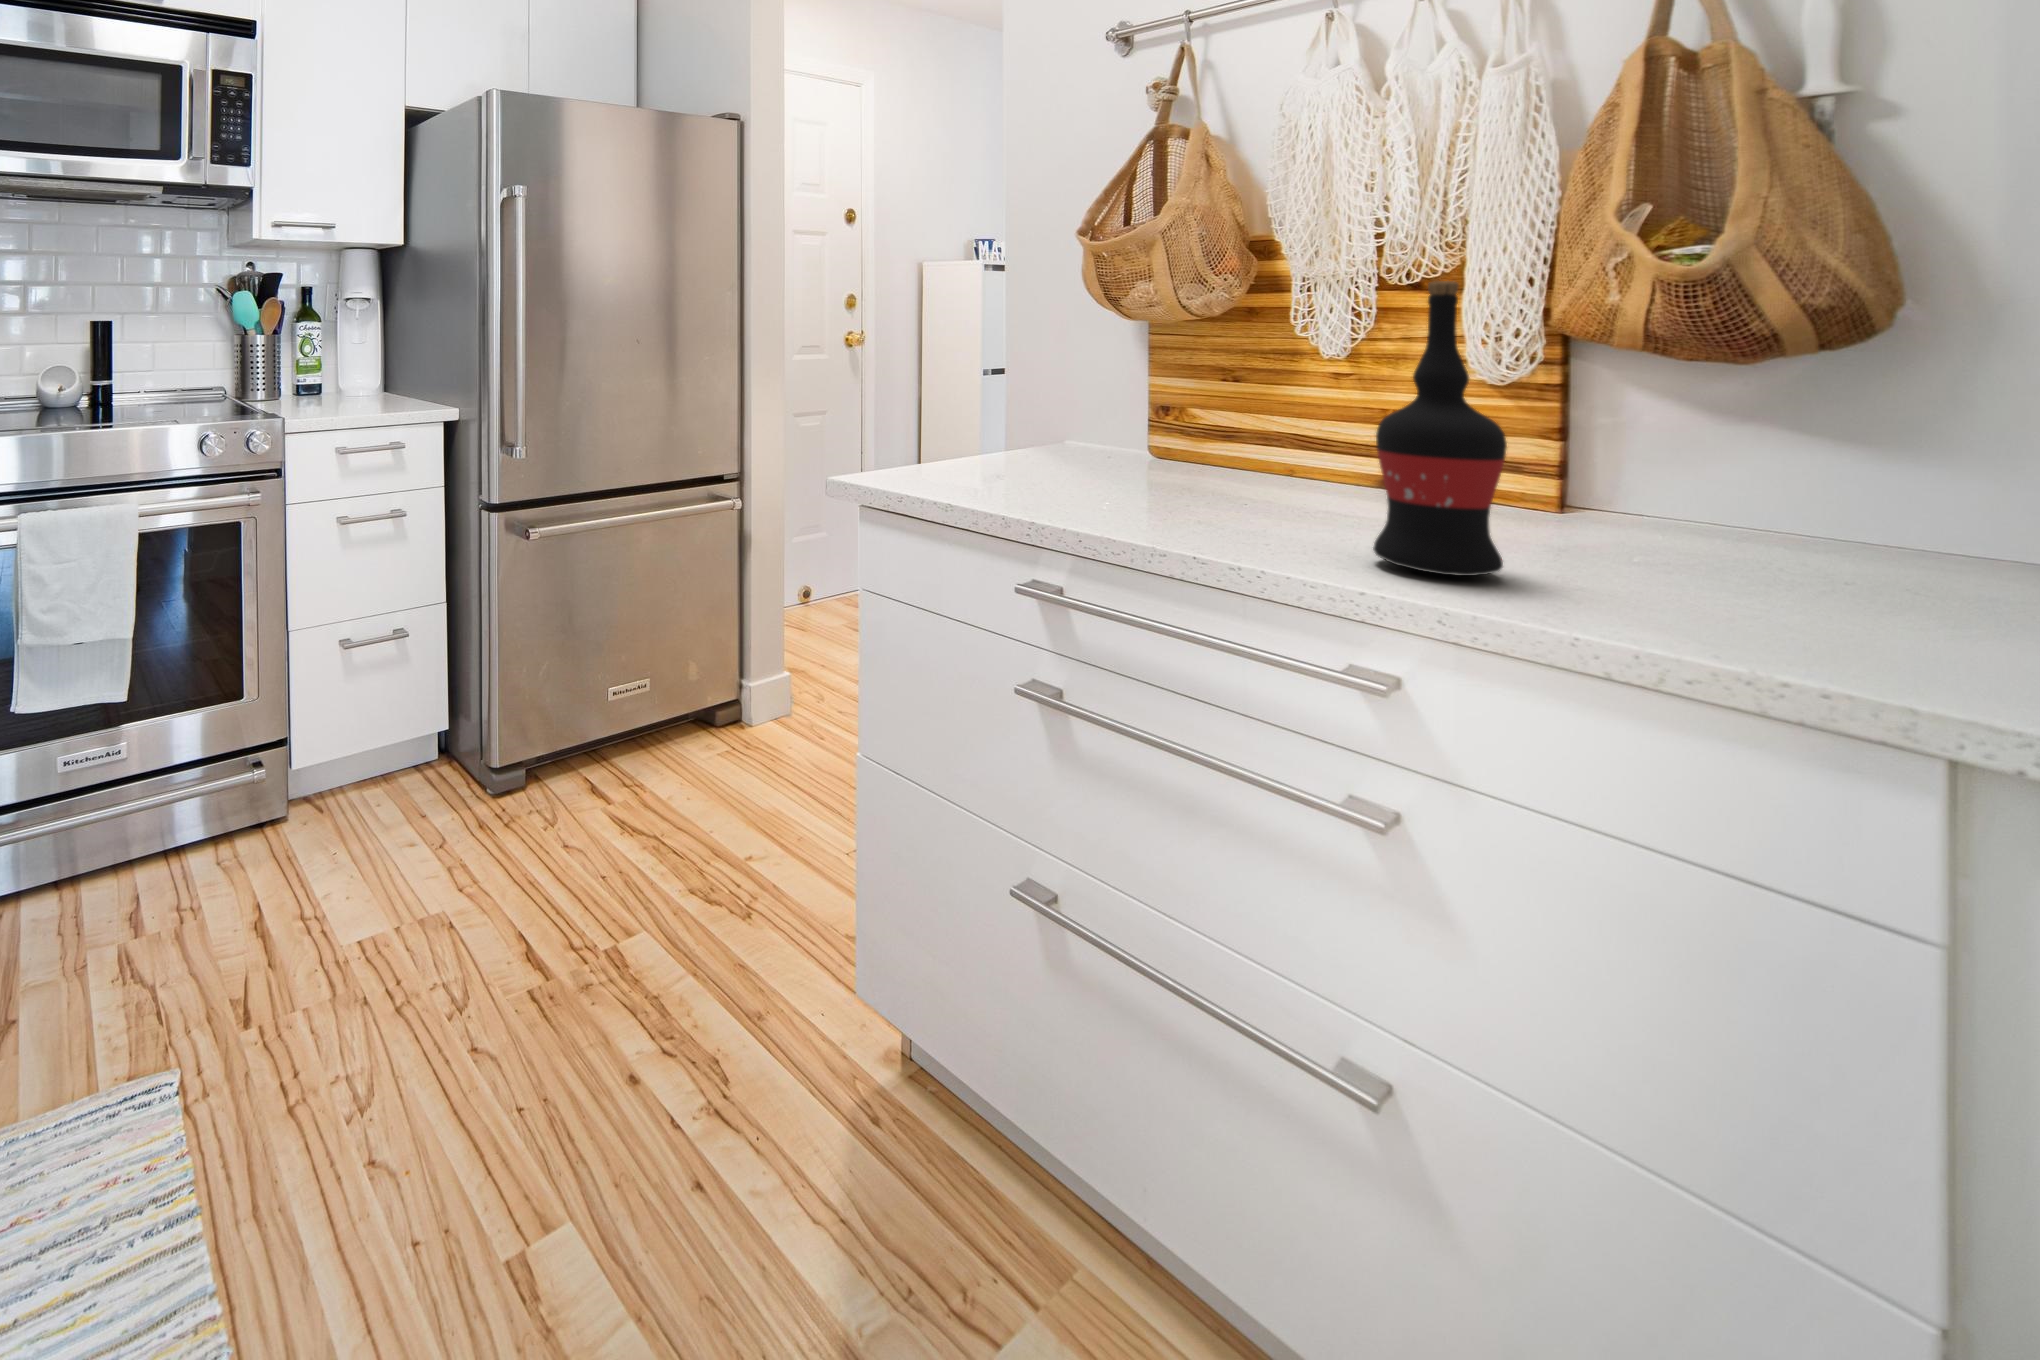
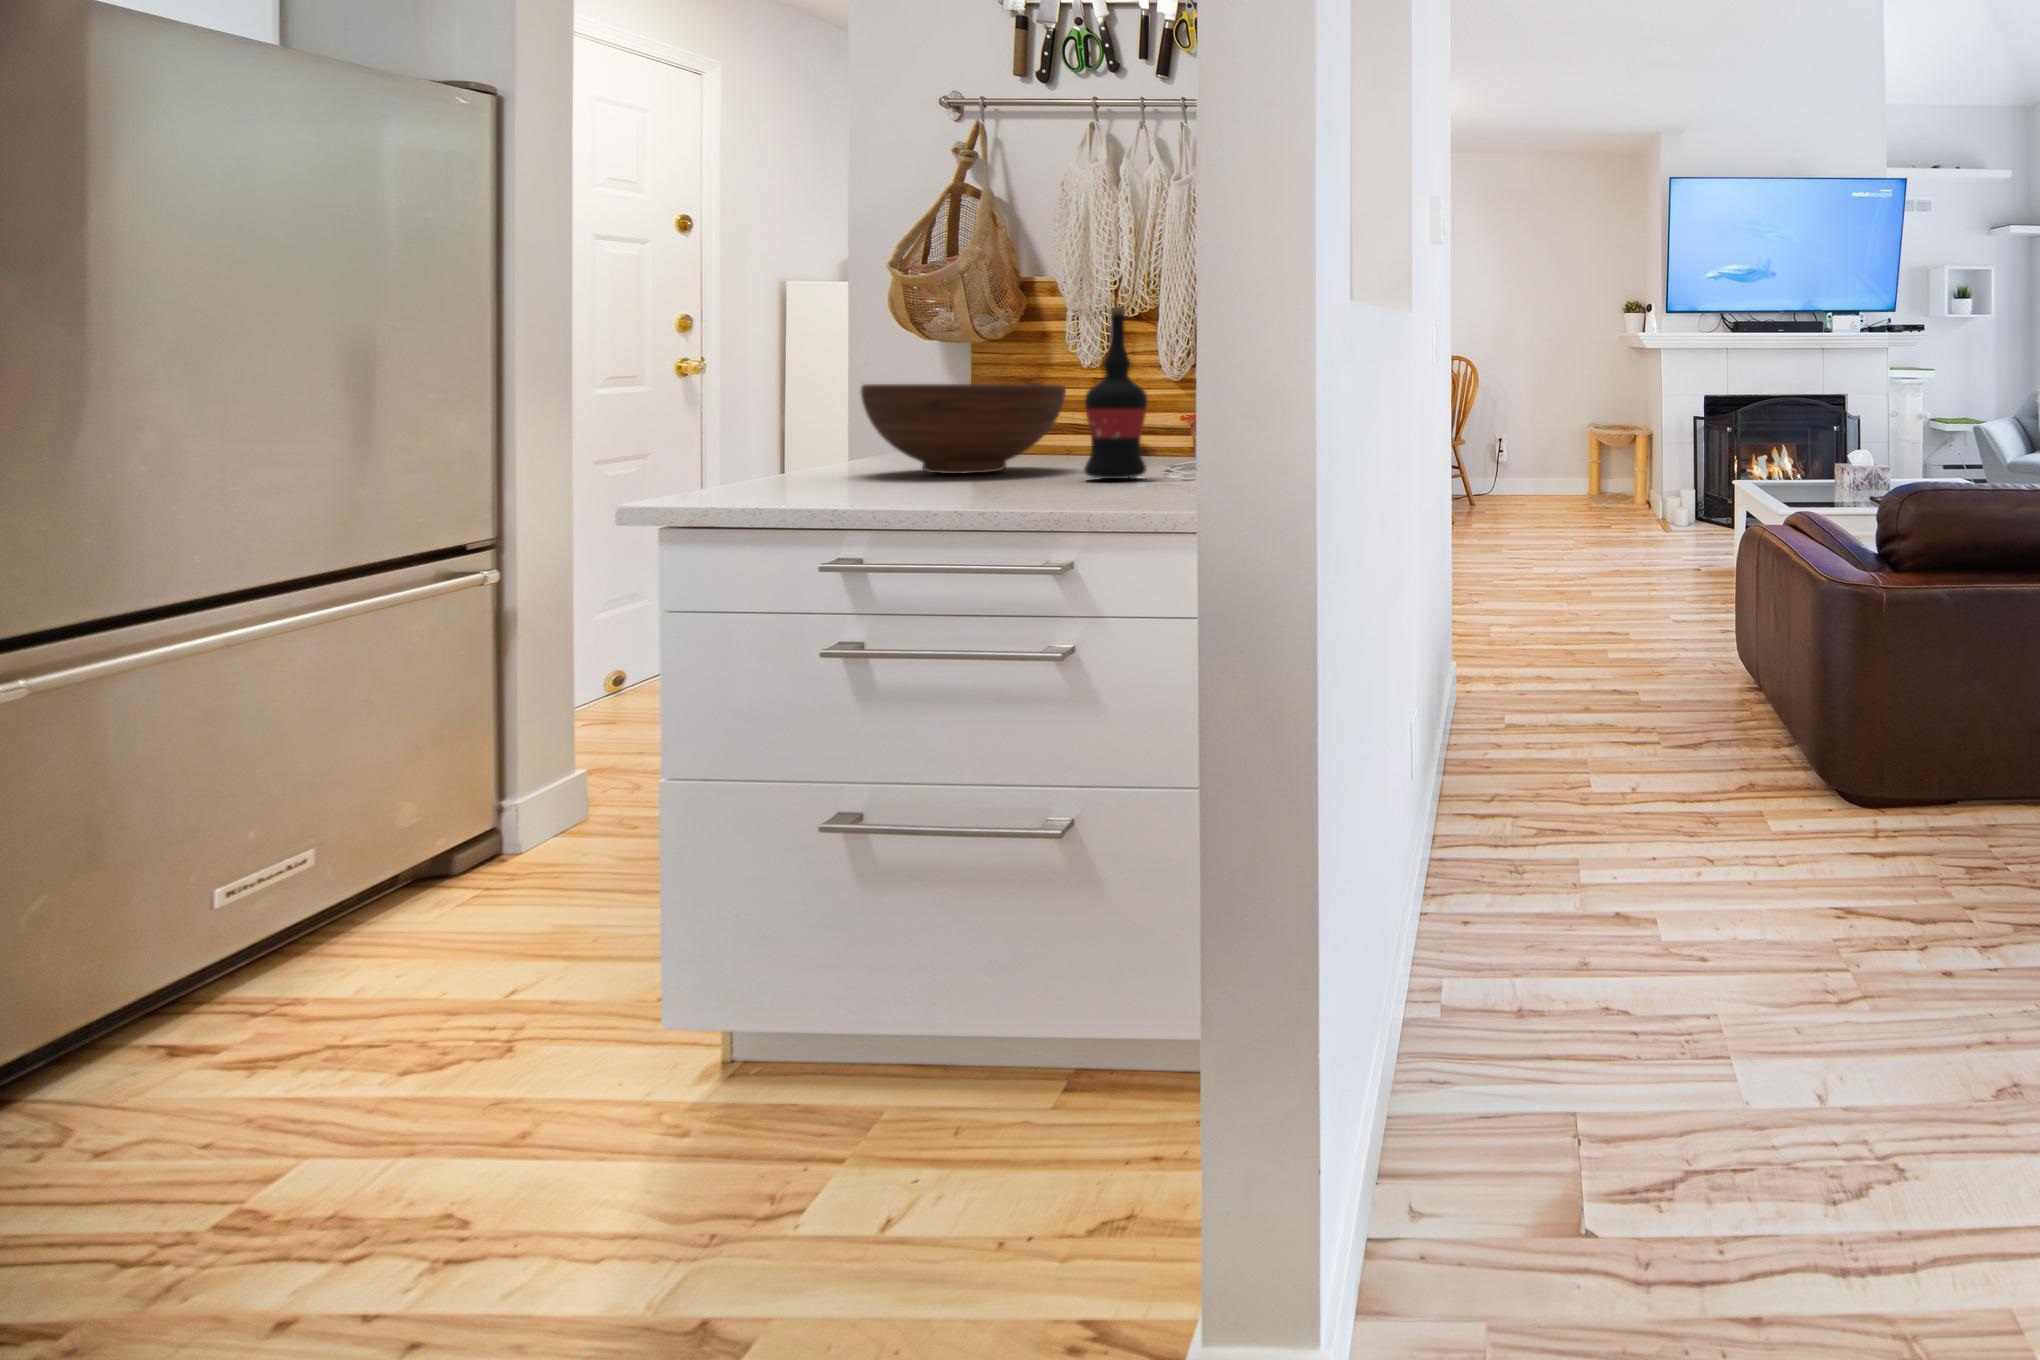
fruit bowl: none [1023,378,1313,509] -> present [861,384,1066,474]

